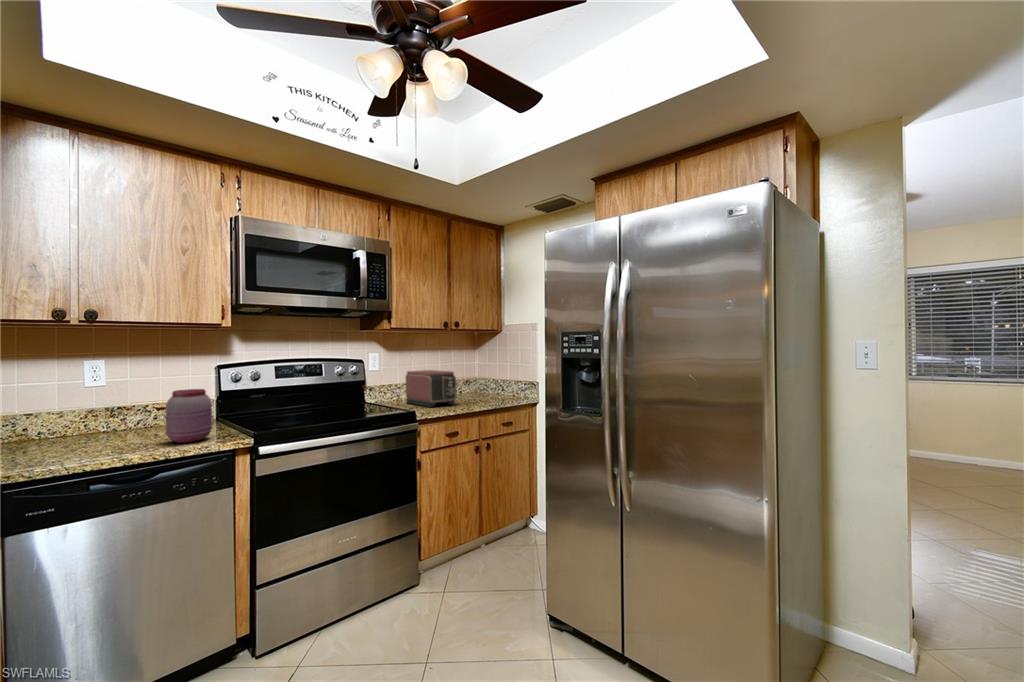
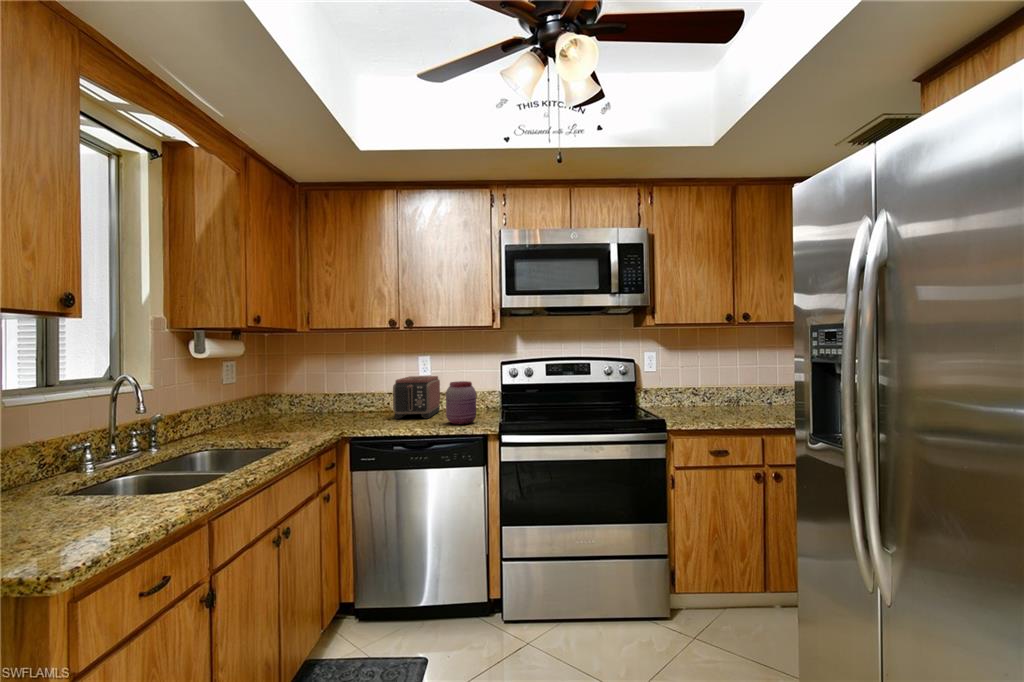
toaster: present [406,370,456,407] -> present [393,376,440,419]

